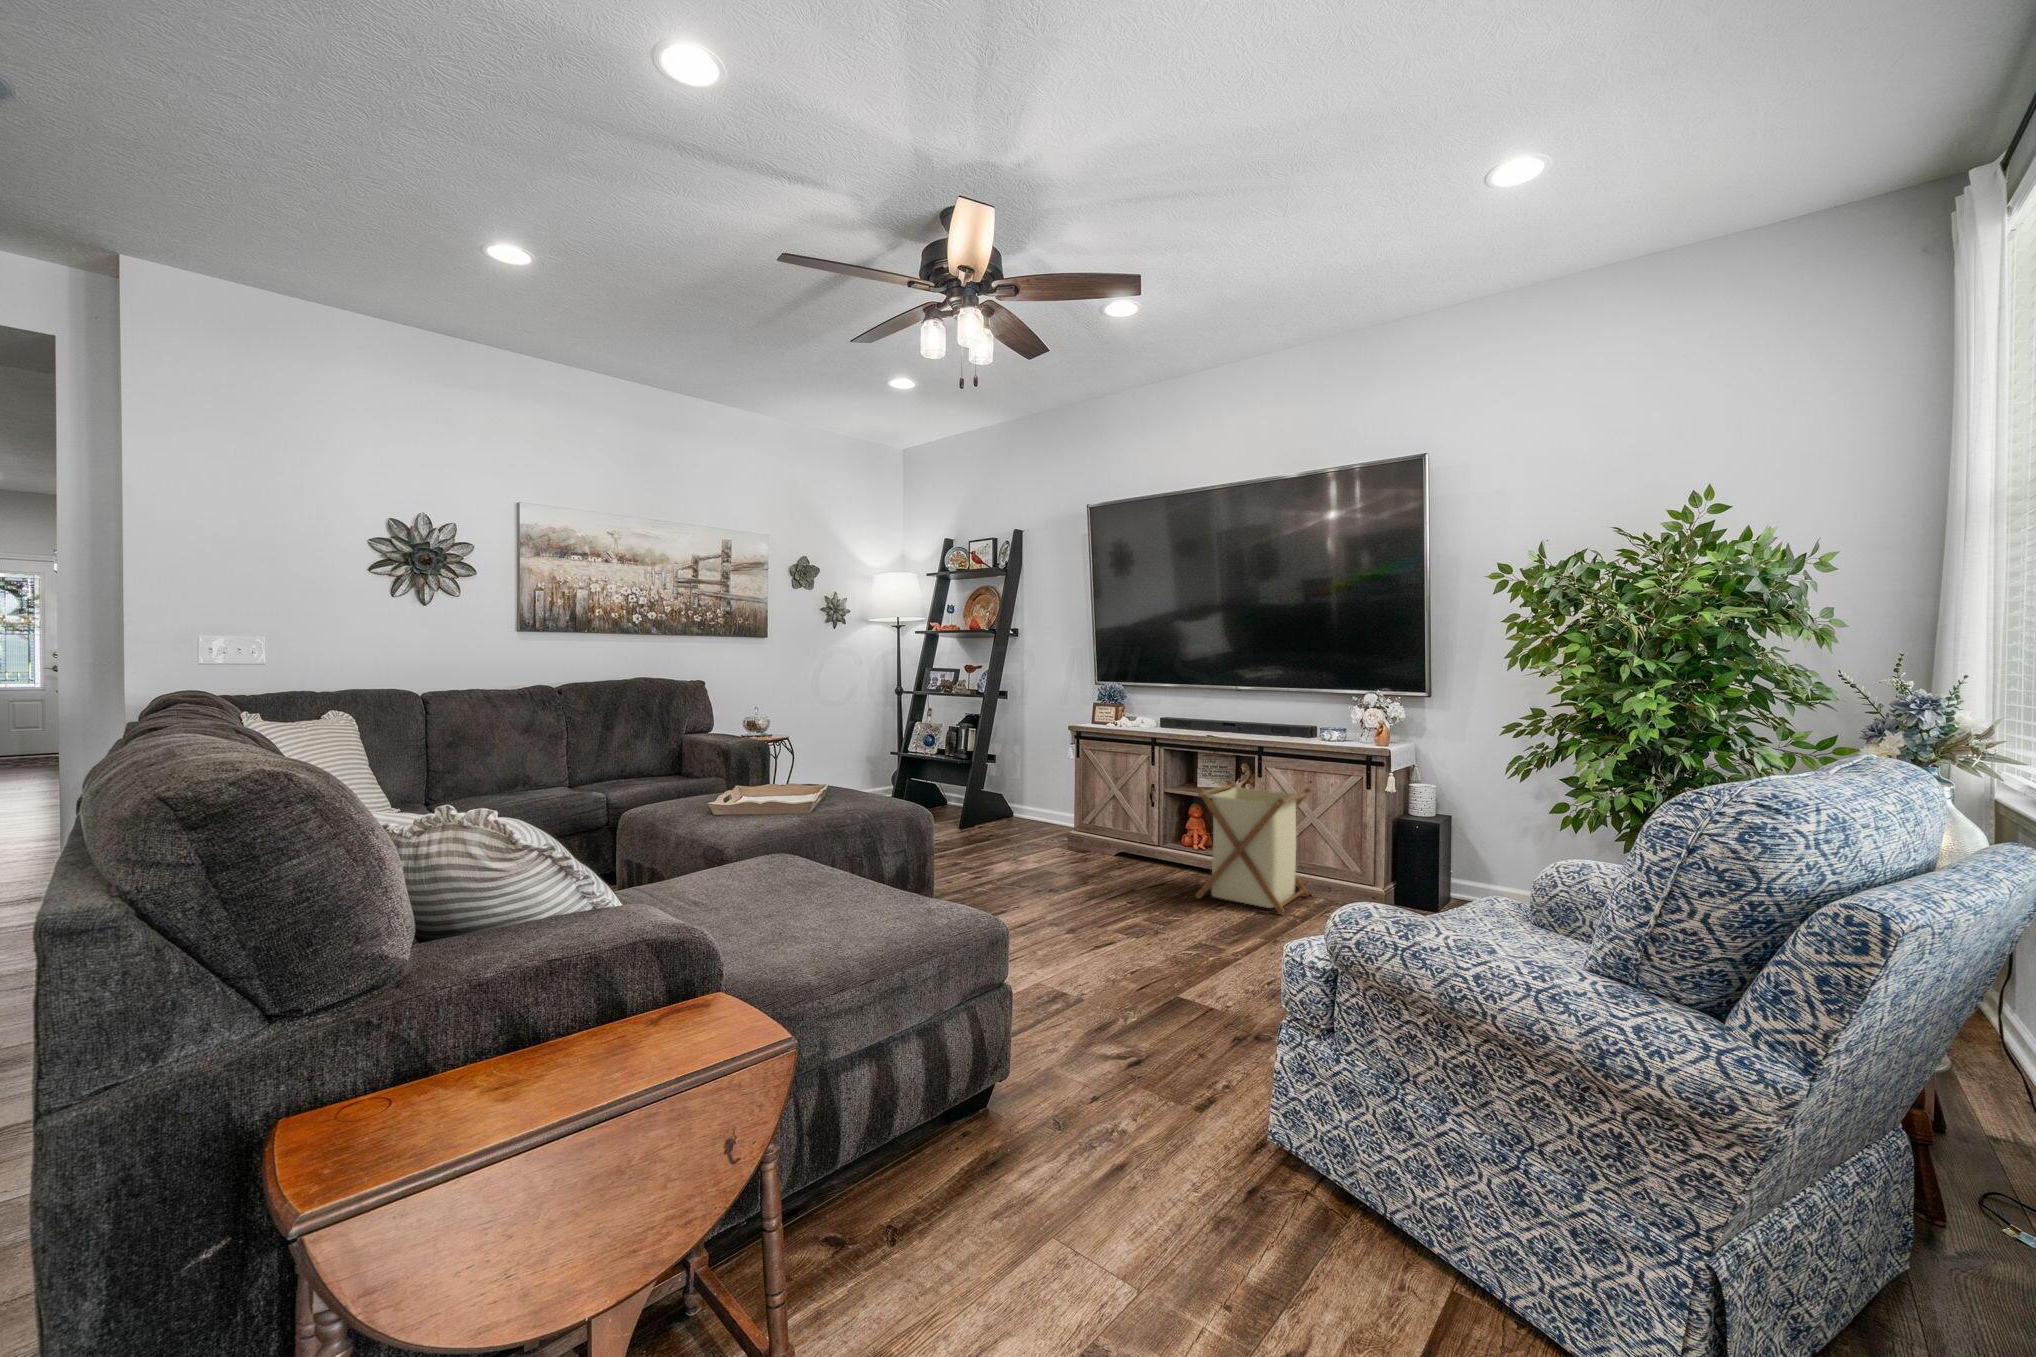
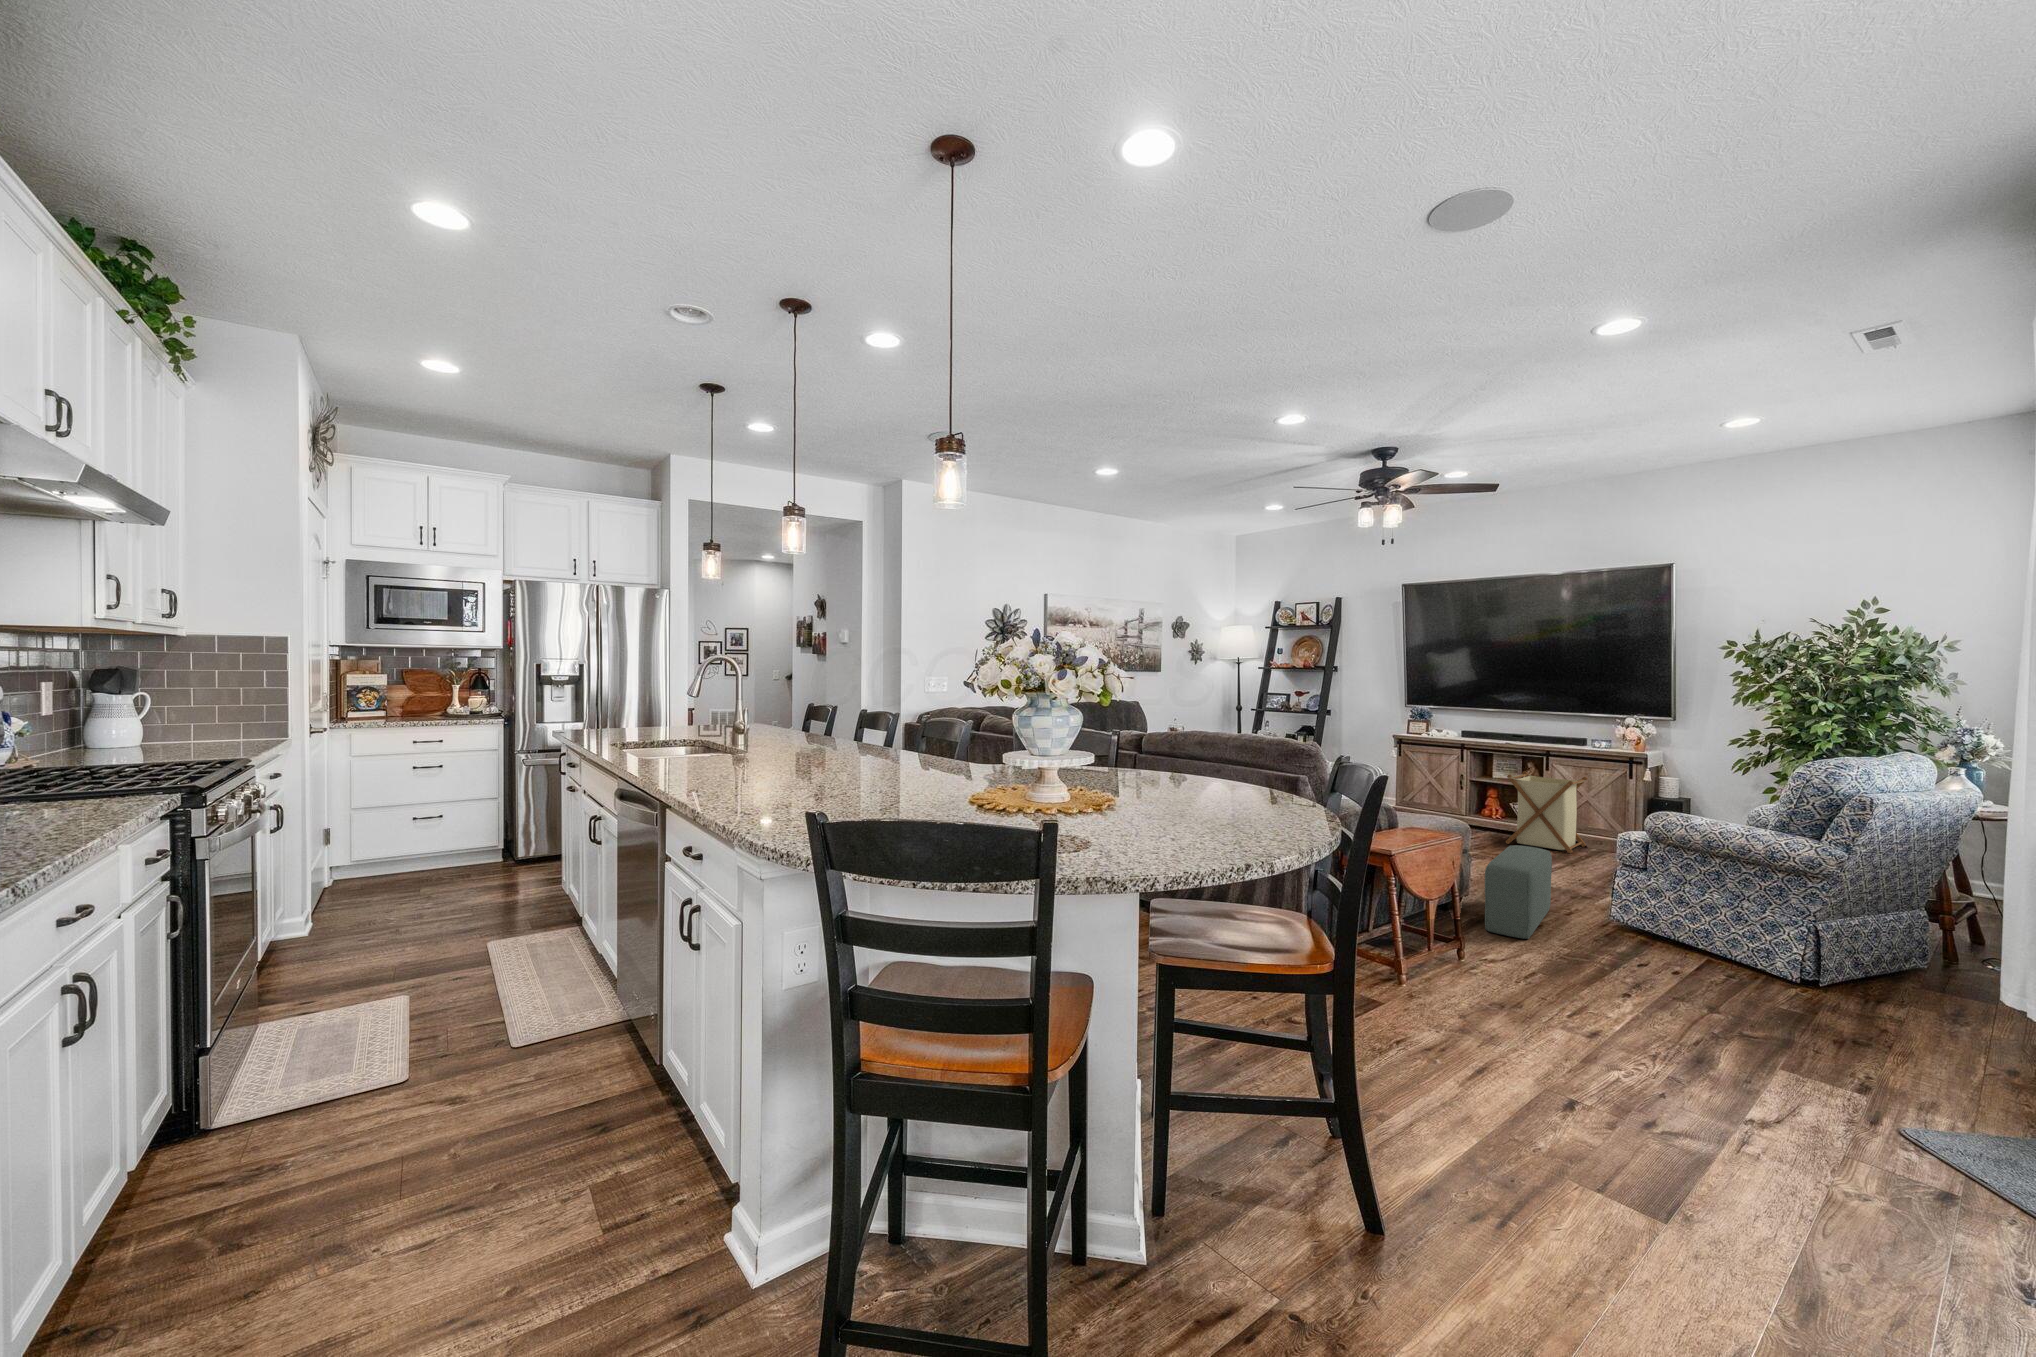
pouf: none [992,960,1182,1243] -> present [1485,845,1552,939]

